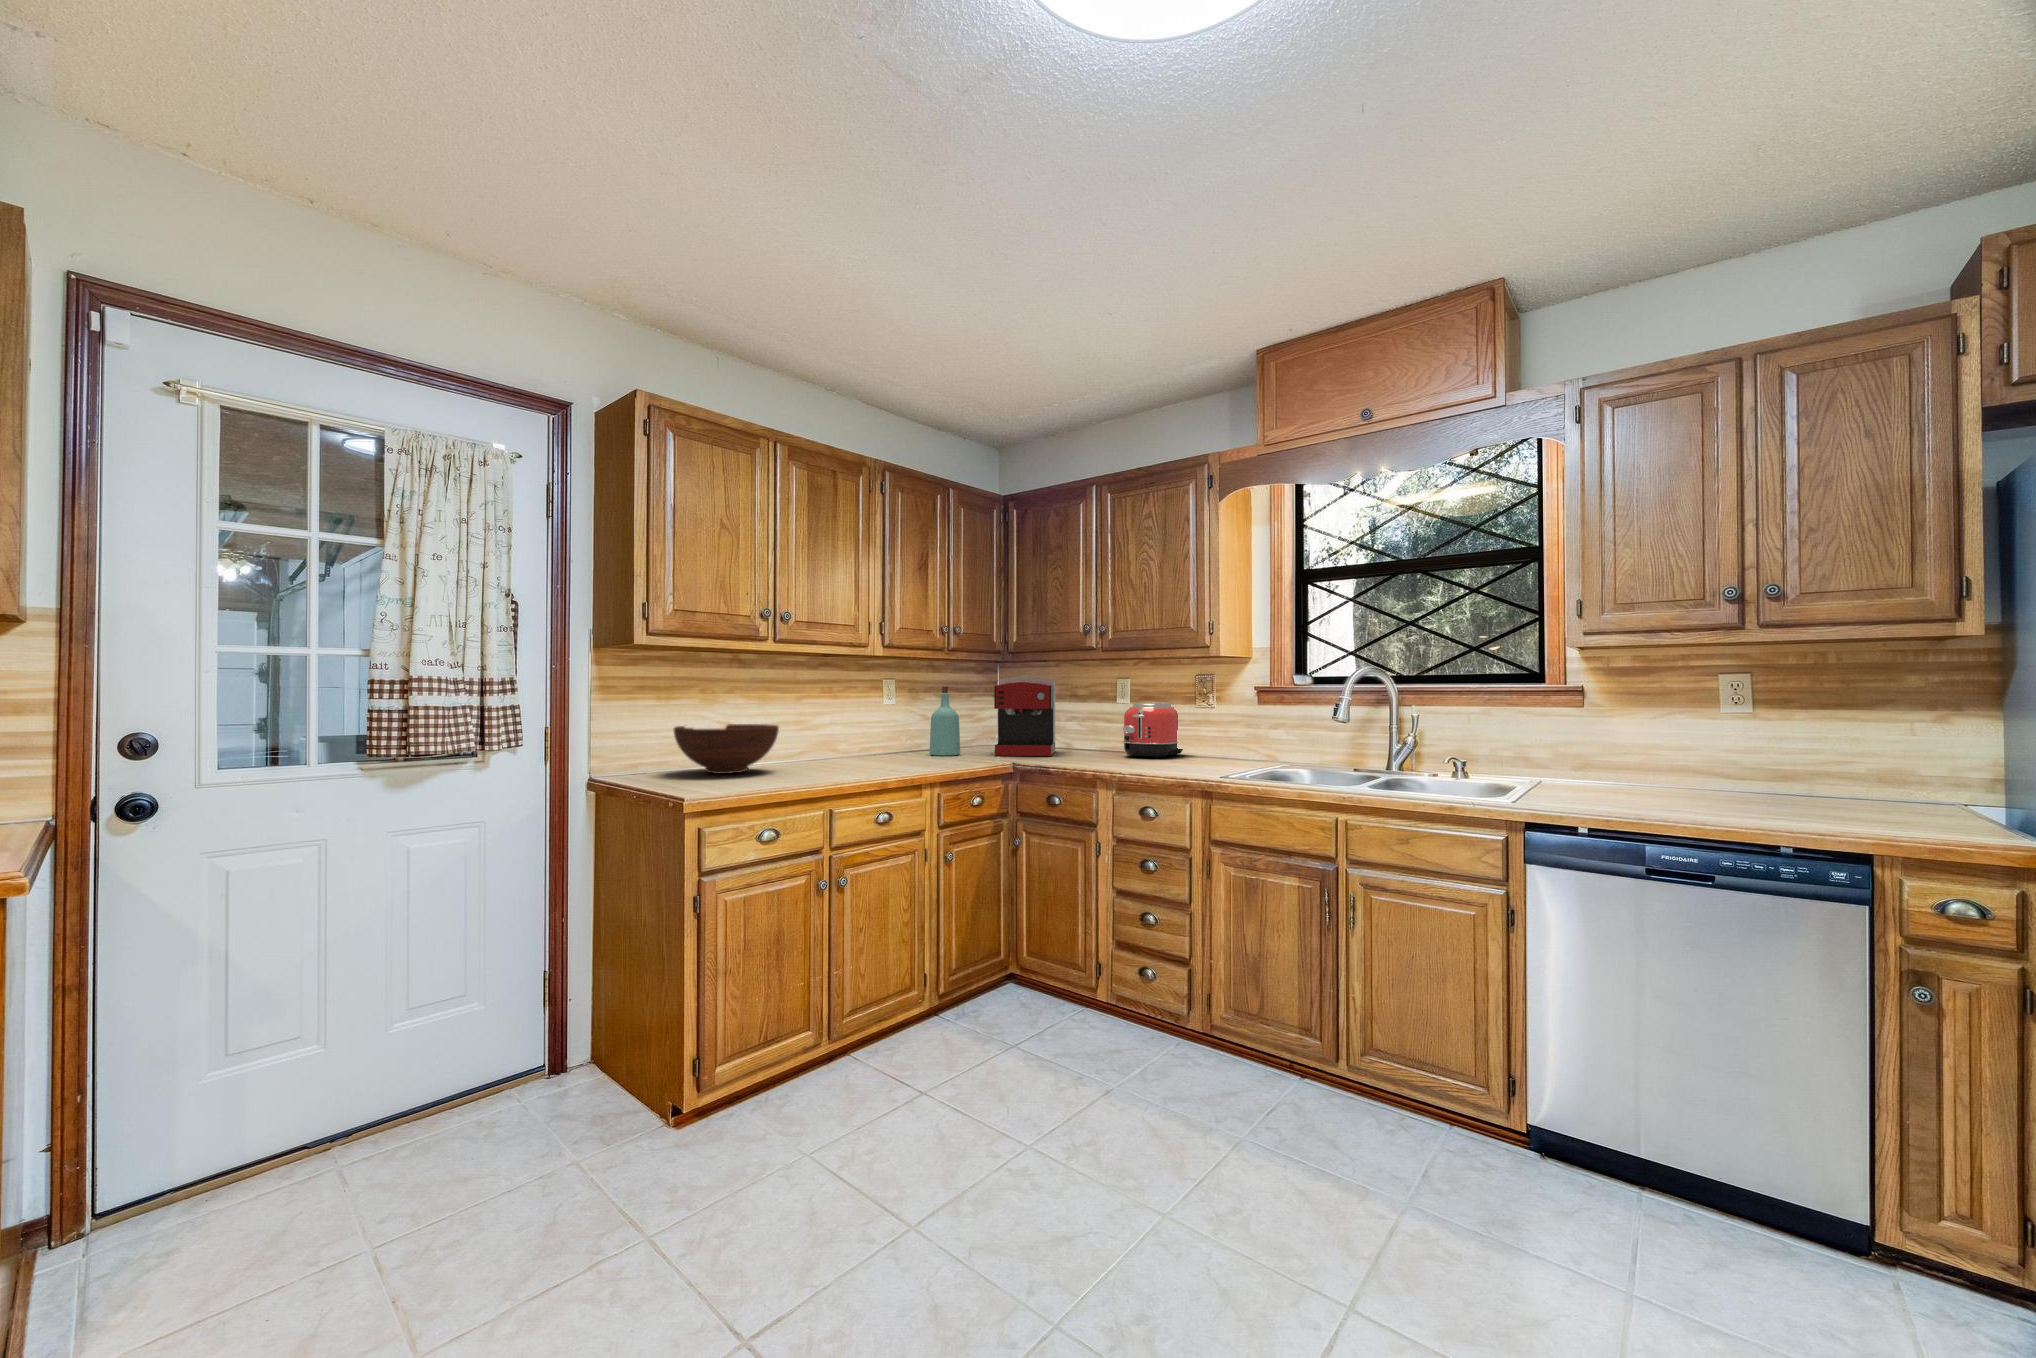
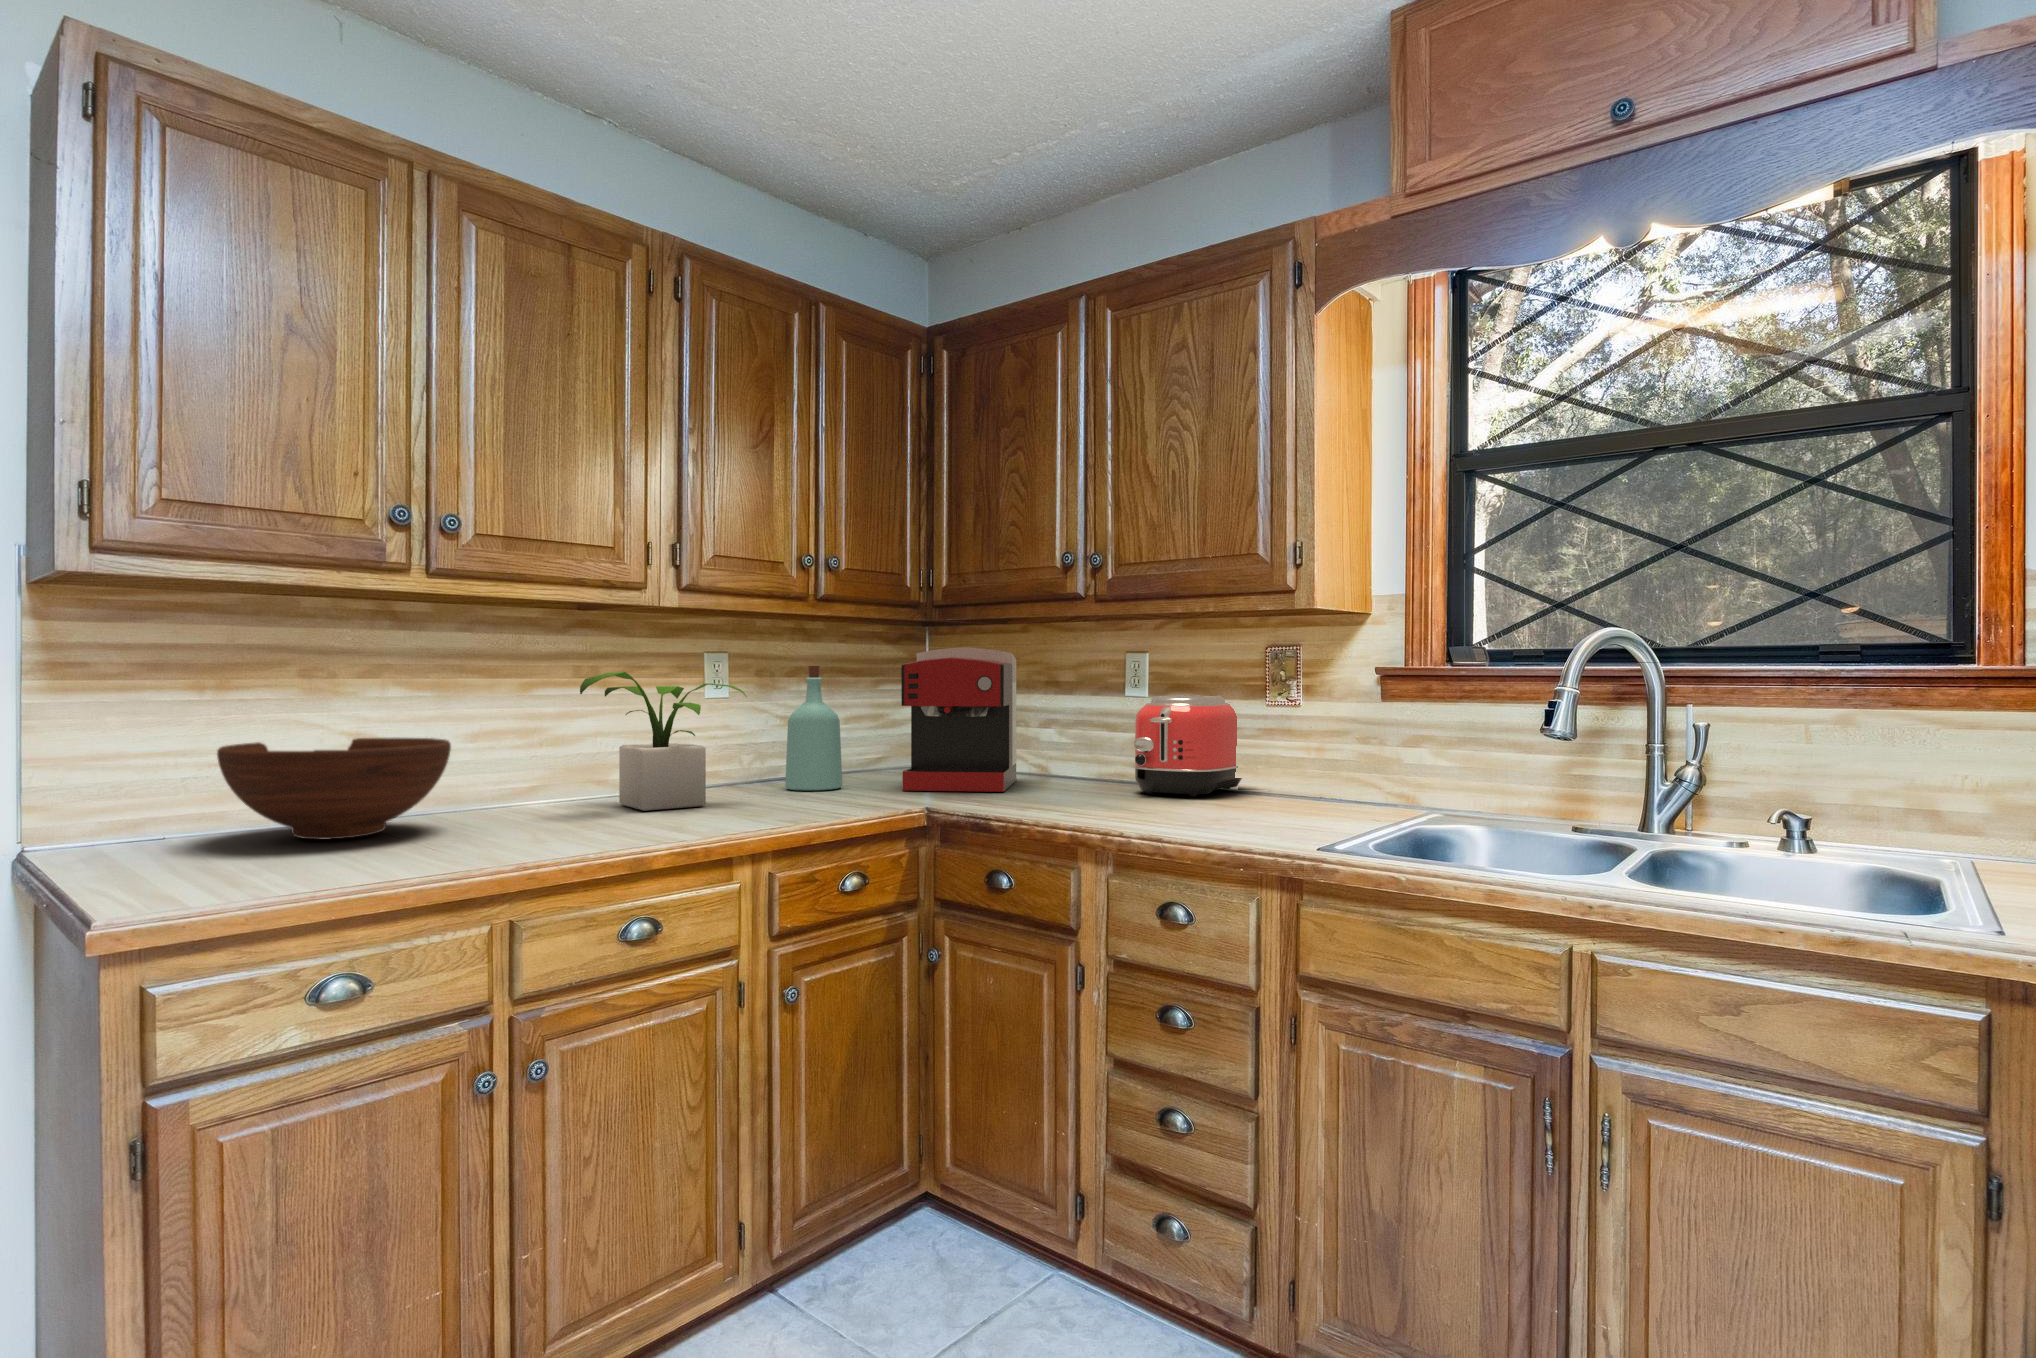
potted plant: none [835,690,916,764] -> present [580,672,746,811]

